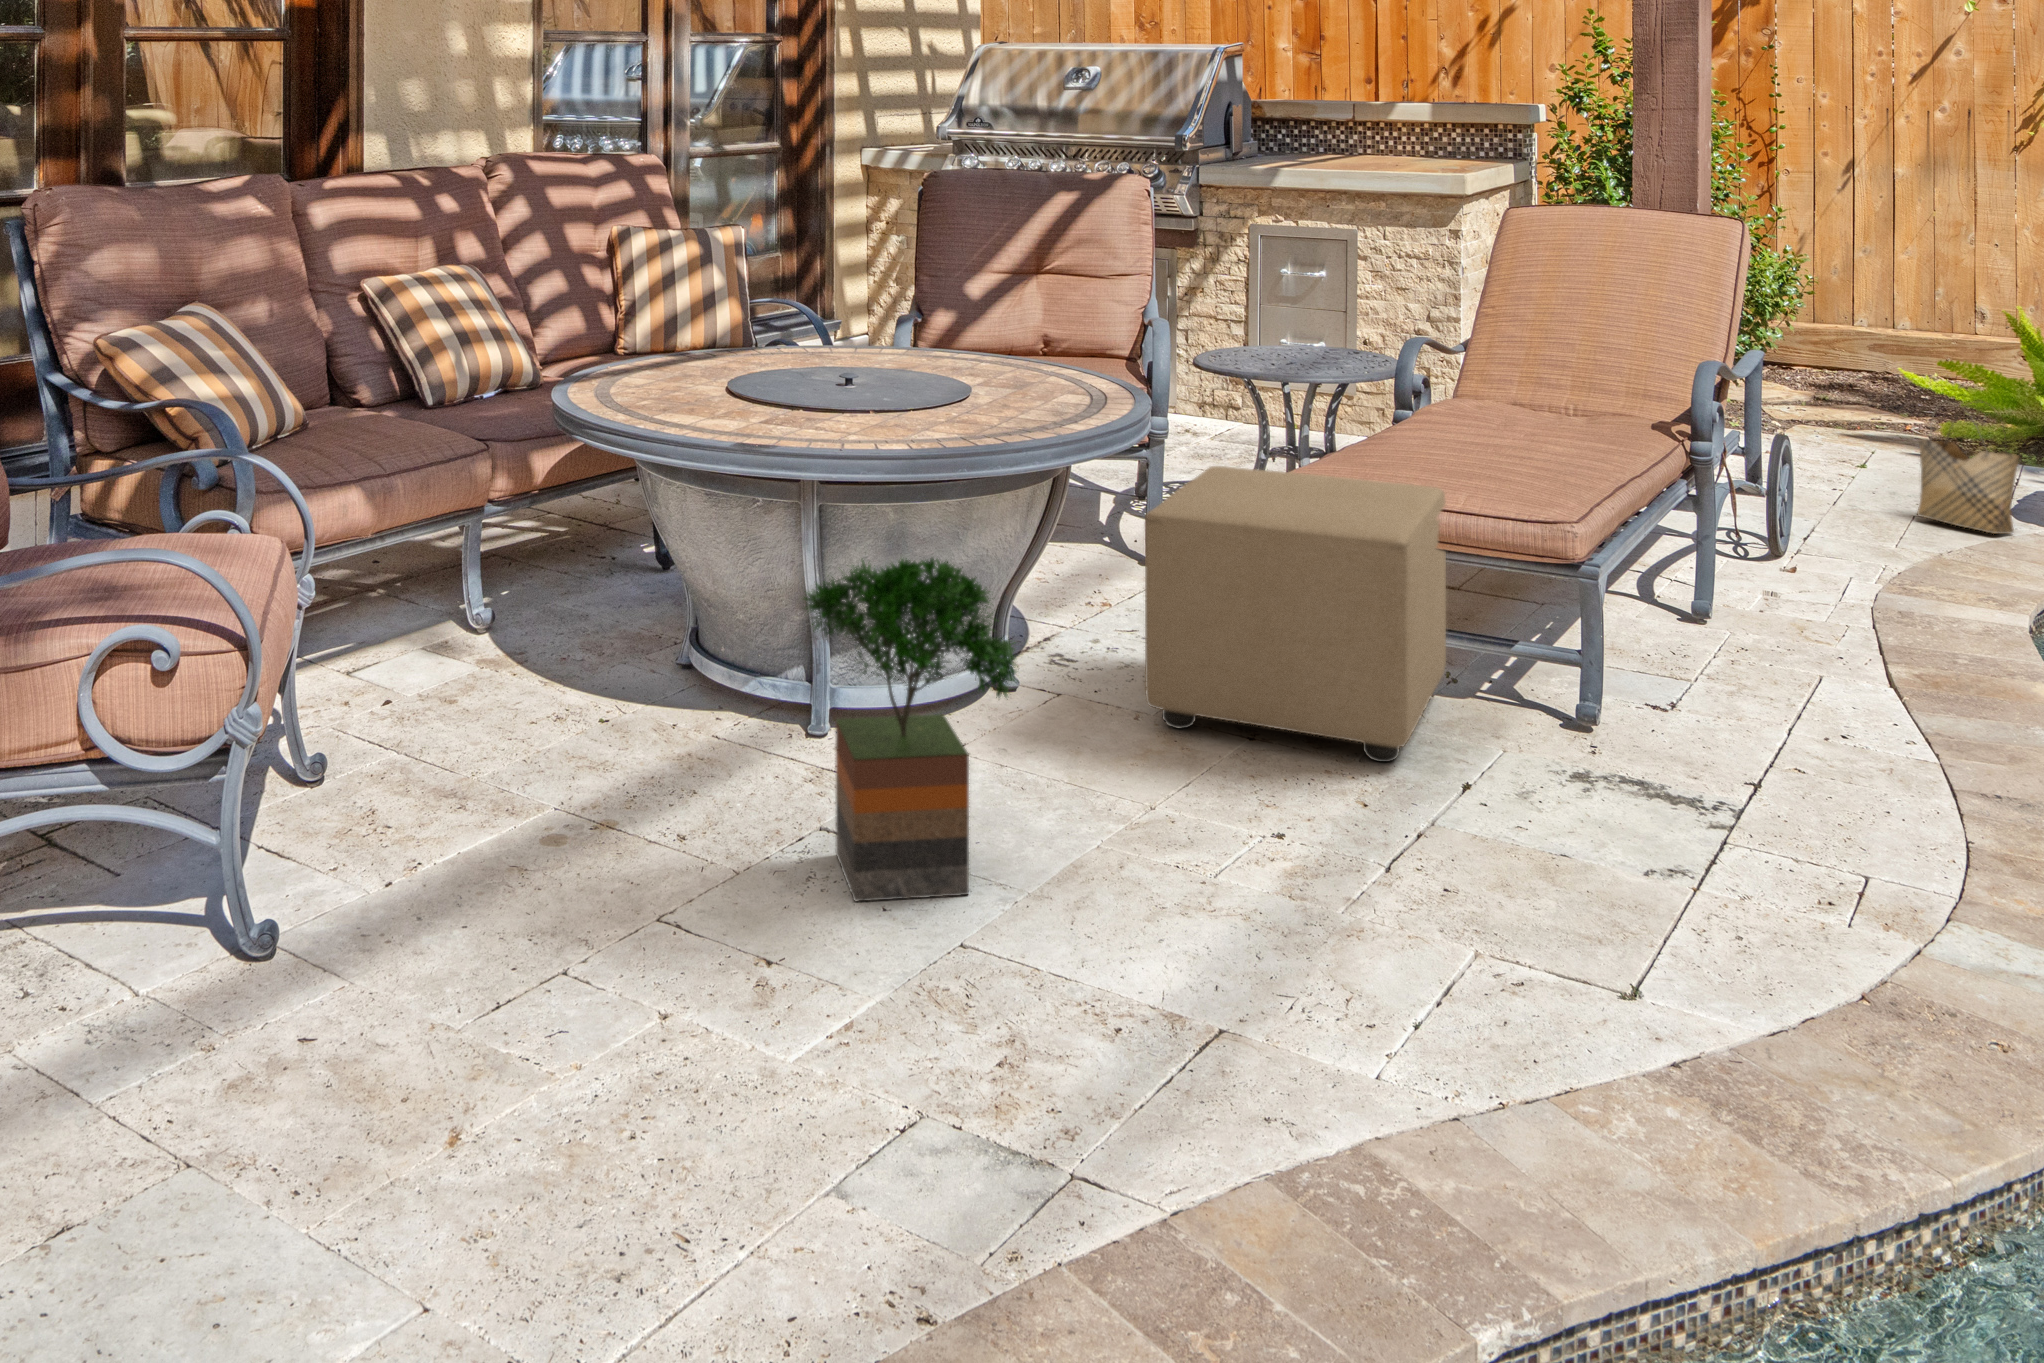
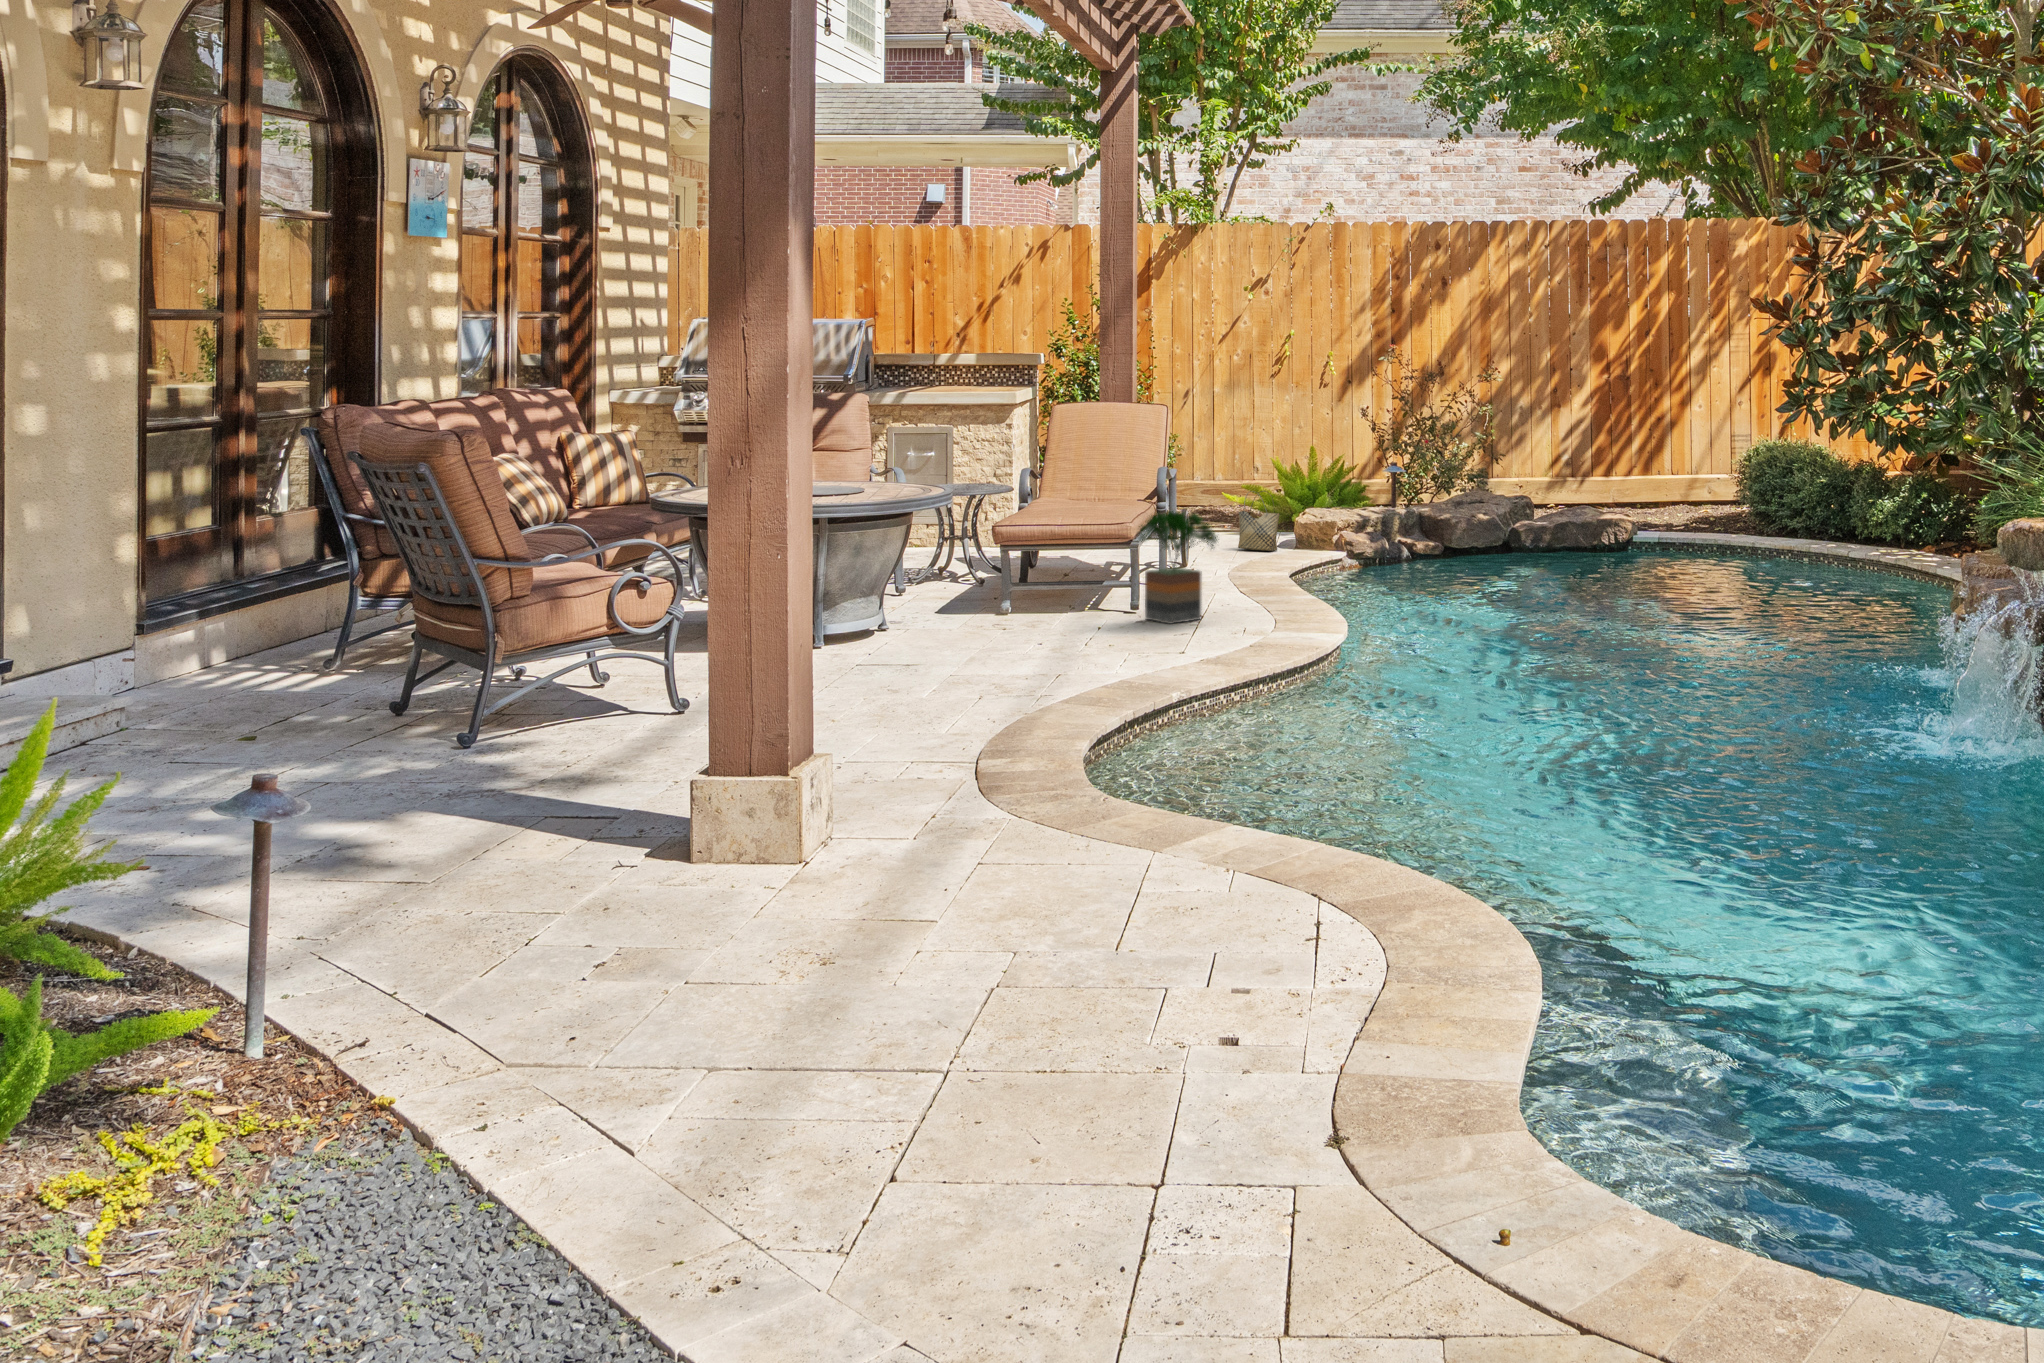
ottoman: present [1145,466,1446,762] -> none [970,519,1083,626]
potted tree: present [804,558,1017,901] -> present [1138,511,1218,624]

